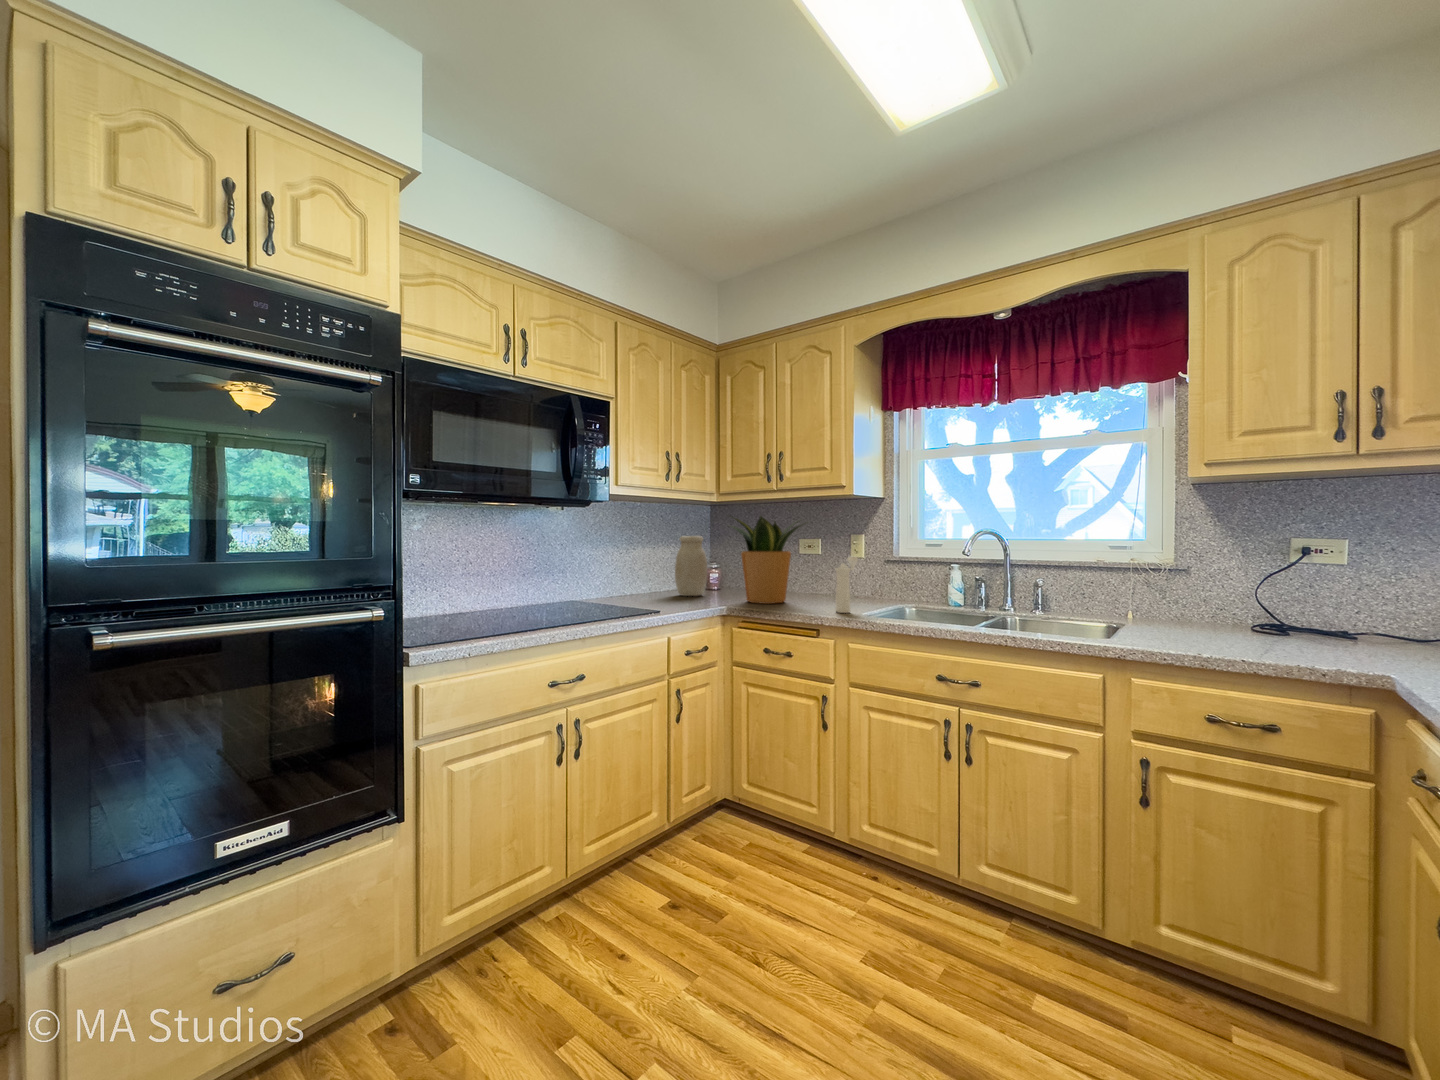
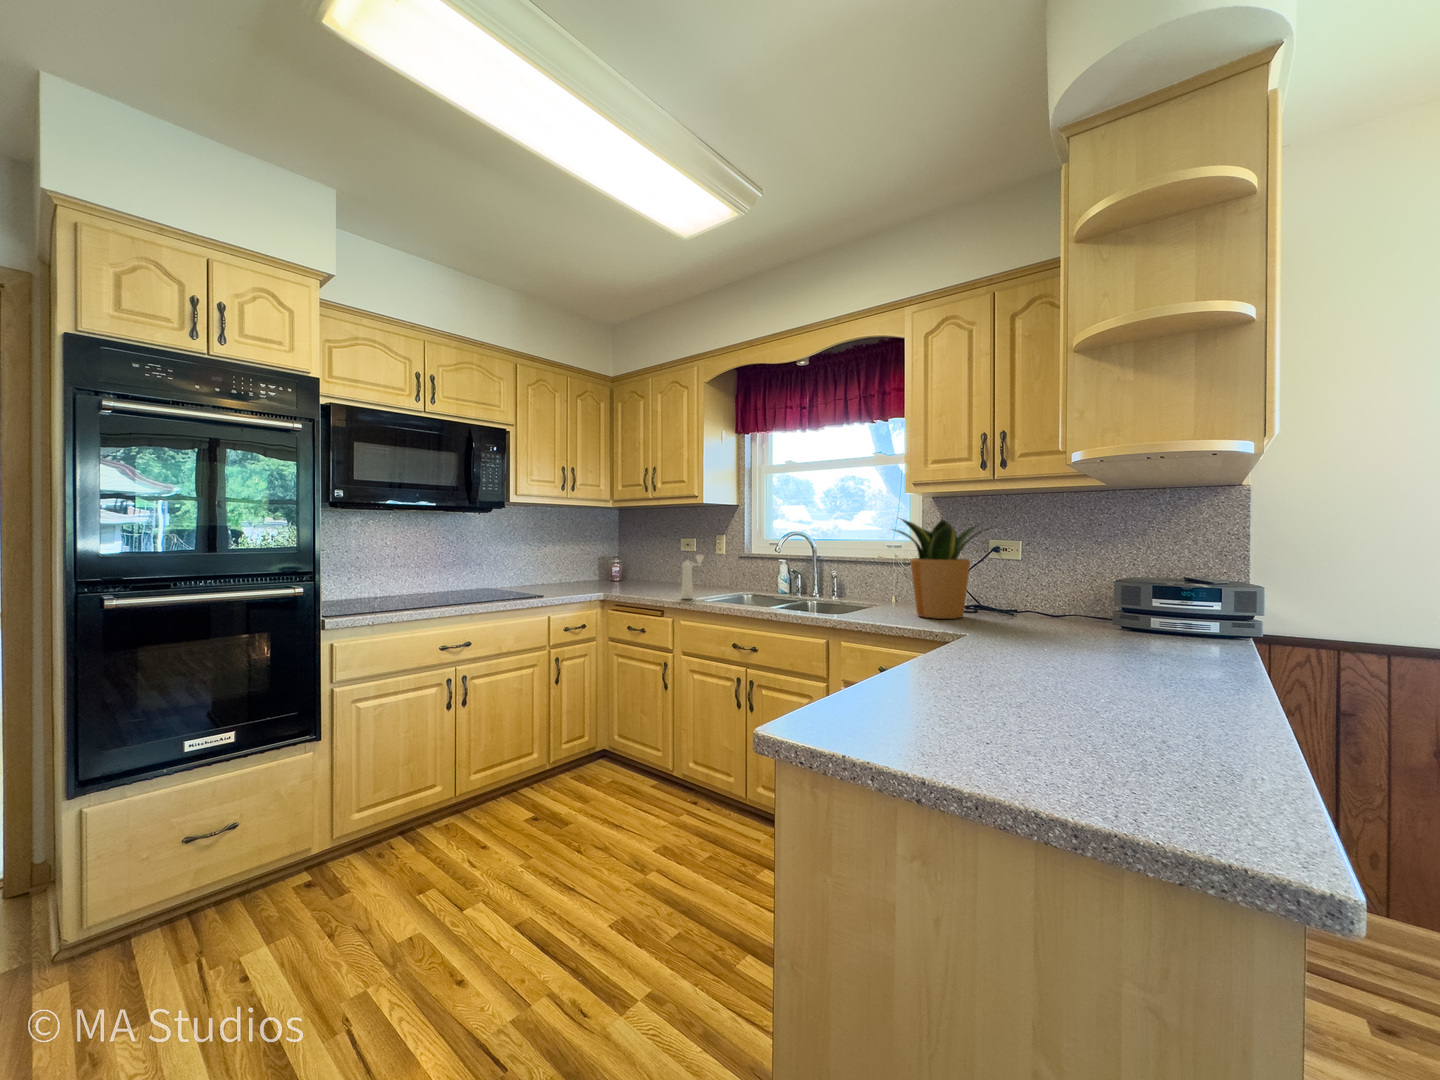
potted plant: present [732,516,803,604] -> present [895,518,984,619]
jar: present [675,536,707,596] -> none [573,537,600,587]

